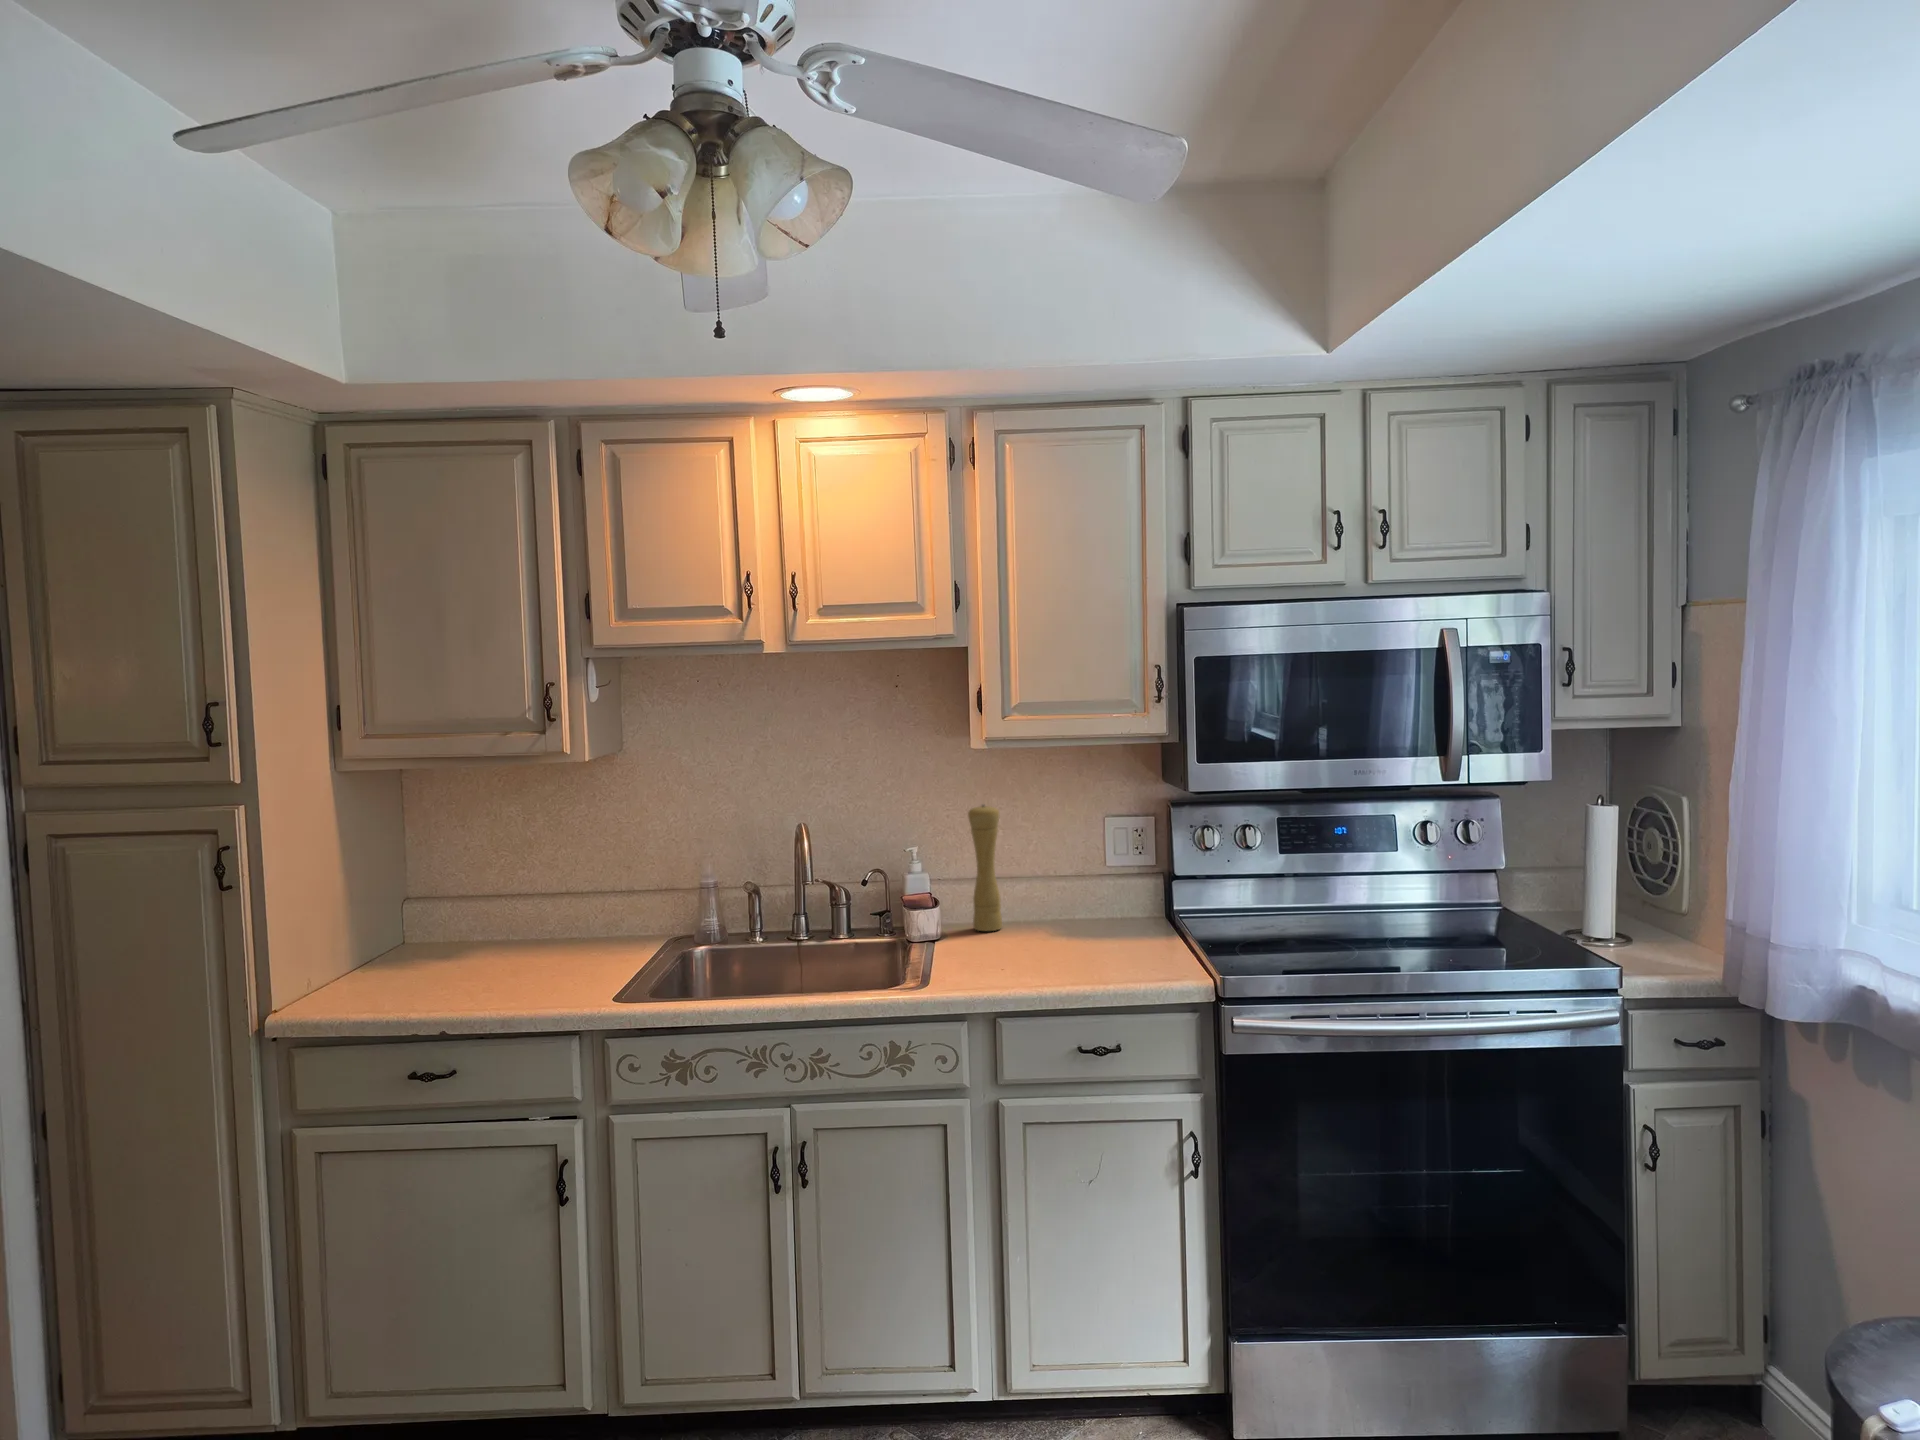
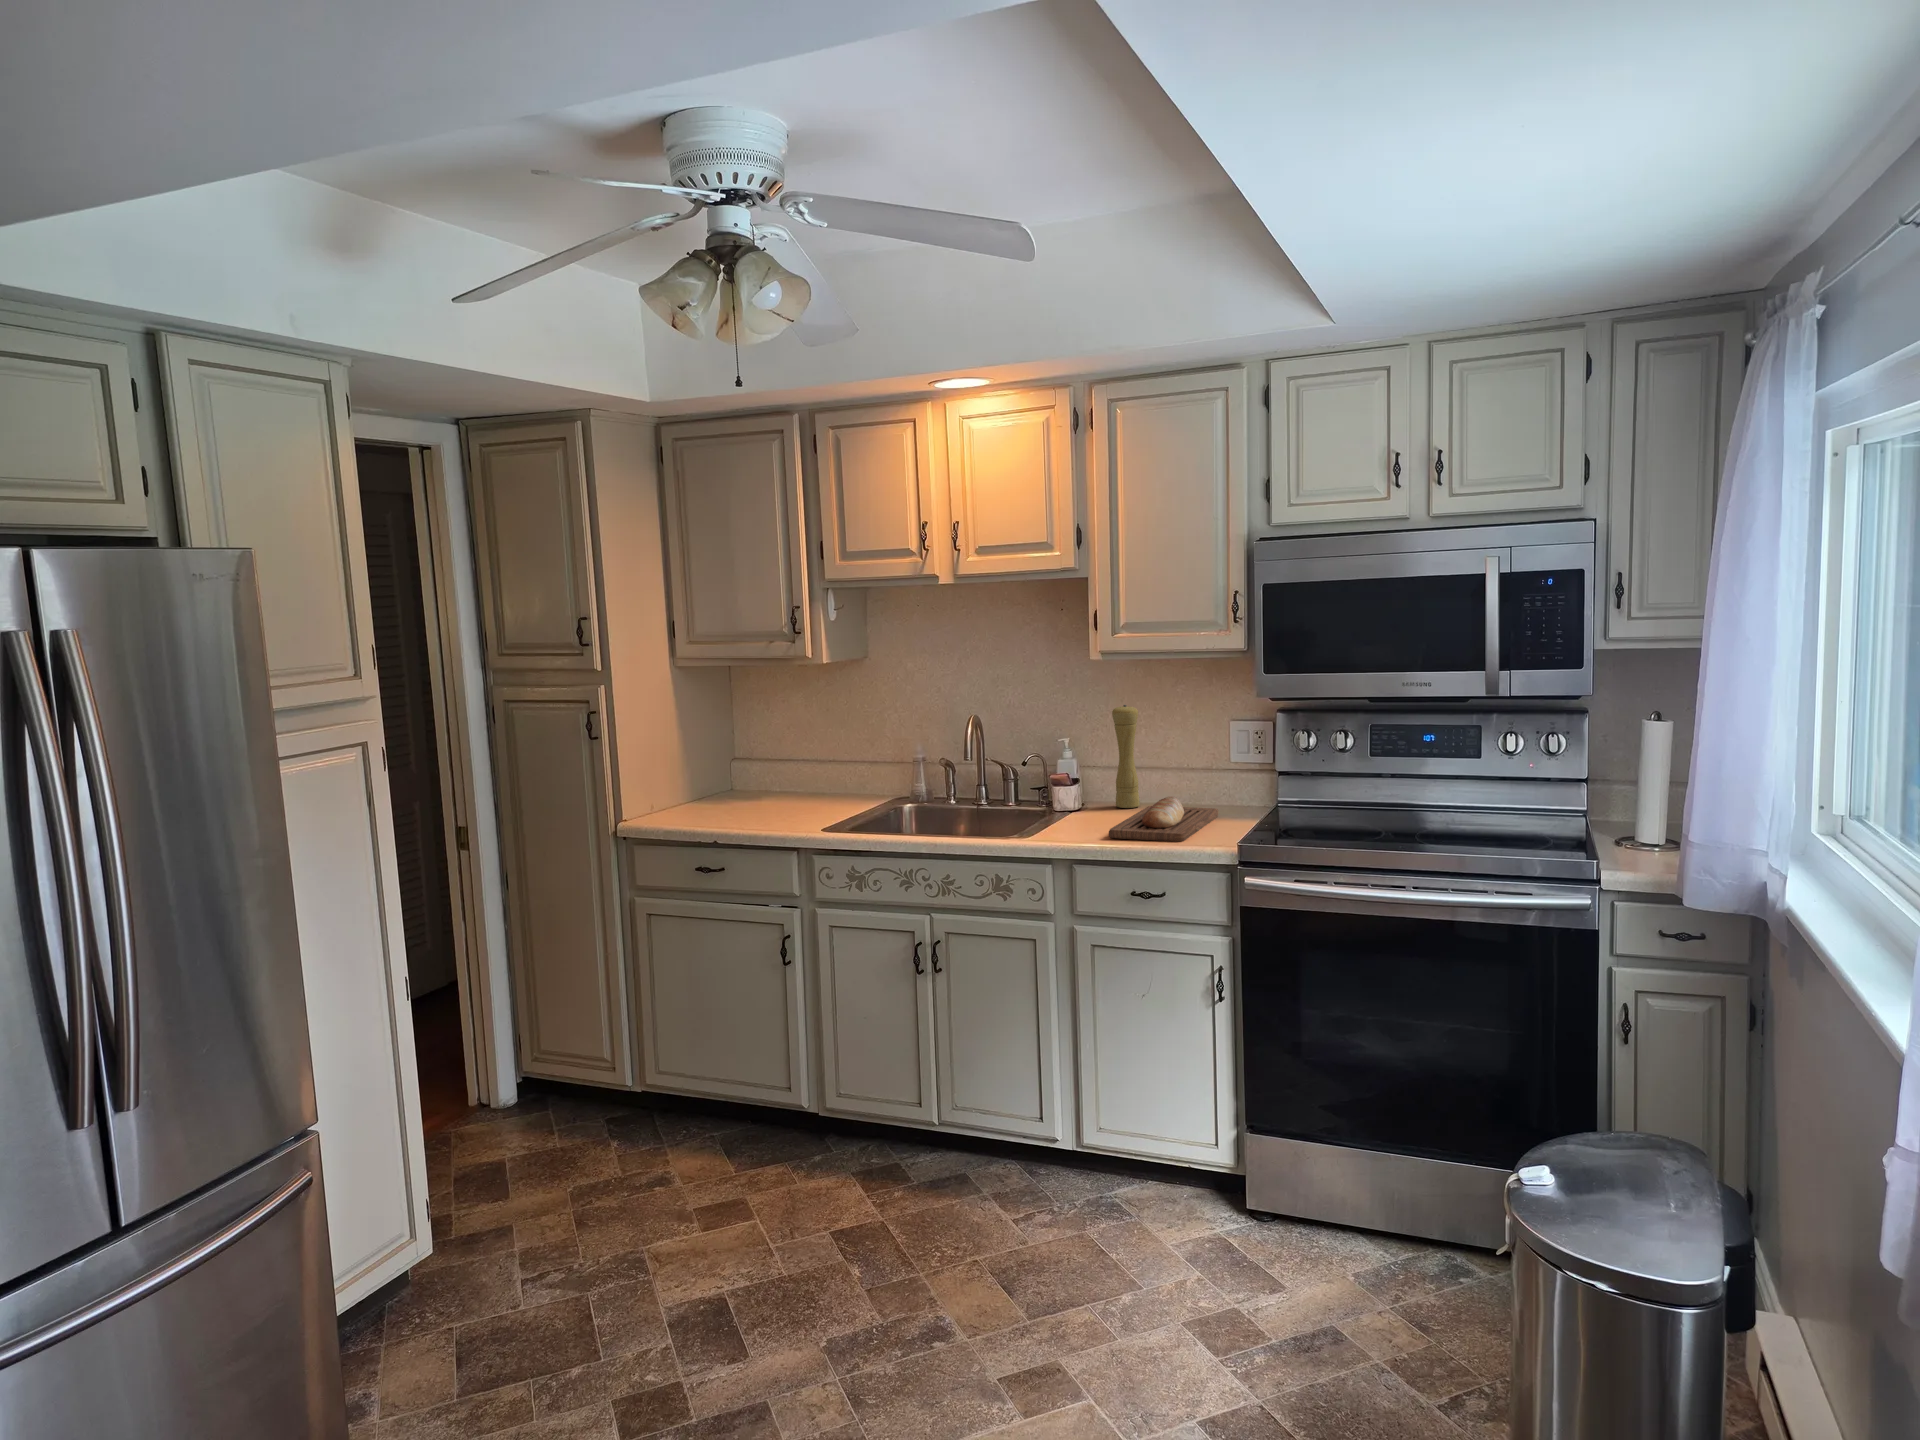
bread loaf: none [1028,915,1128,978] -> present [1109,797,1218,842]

